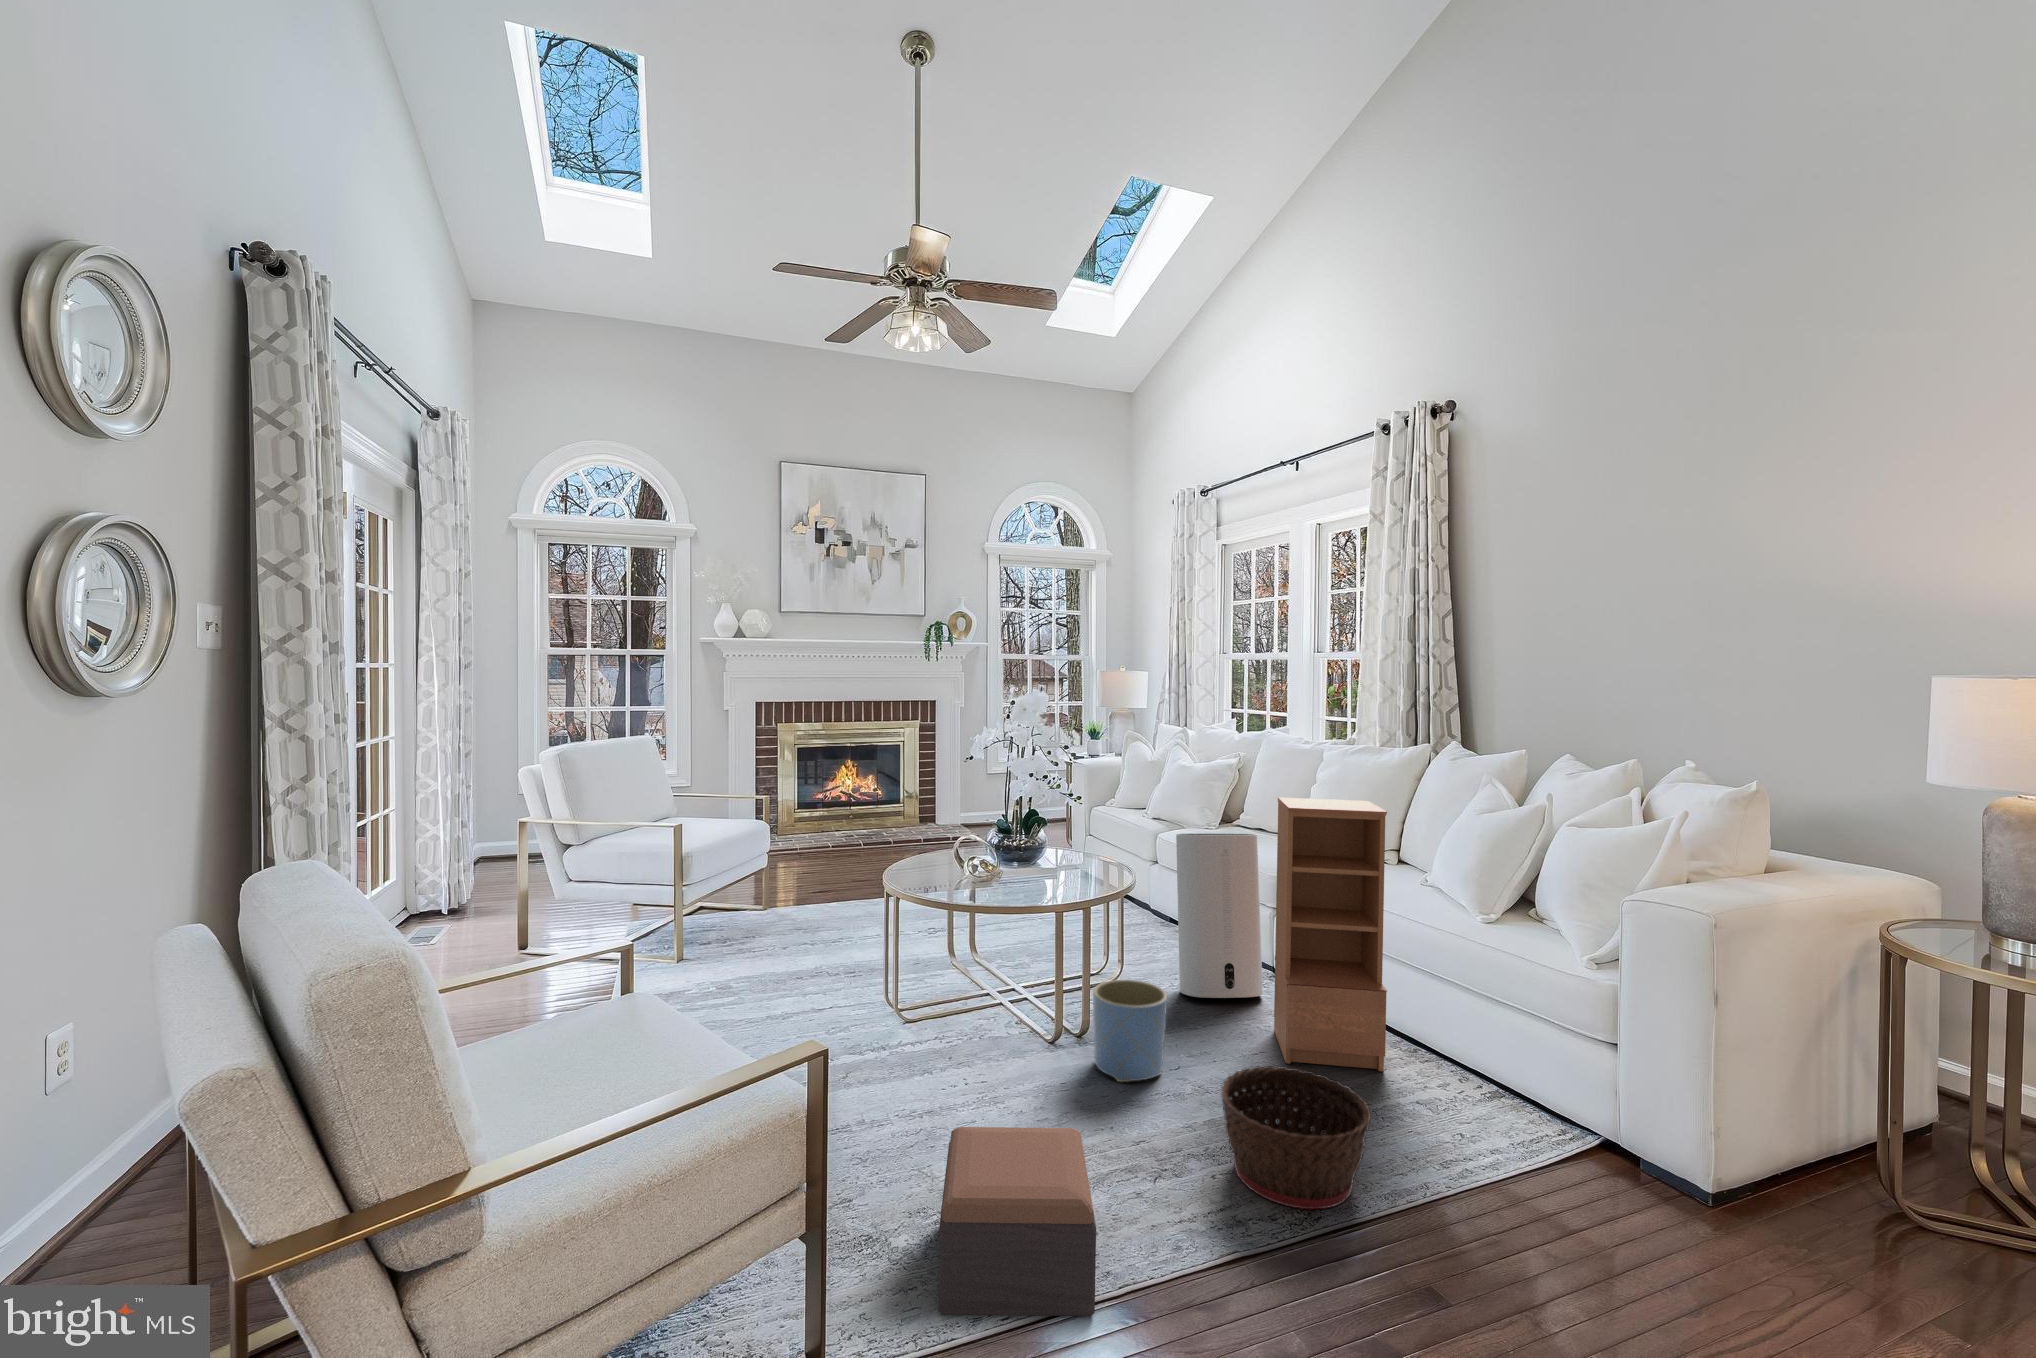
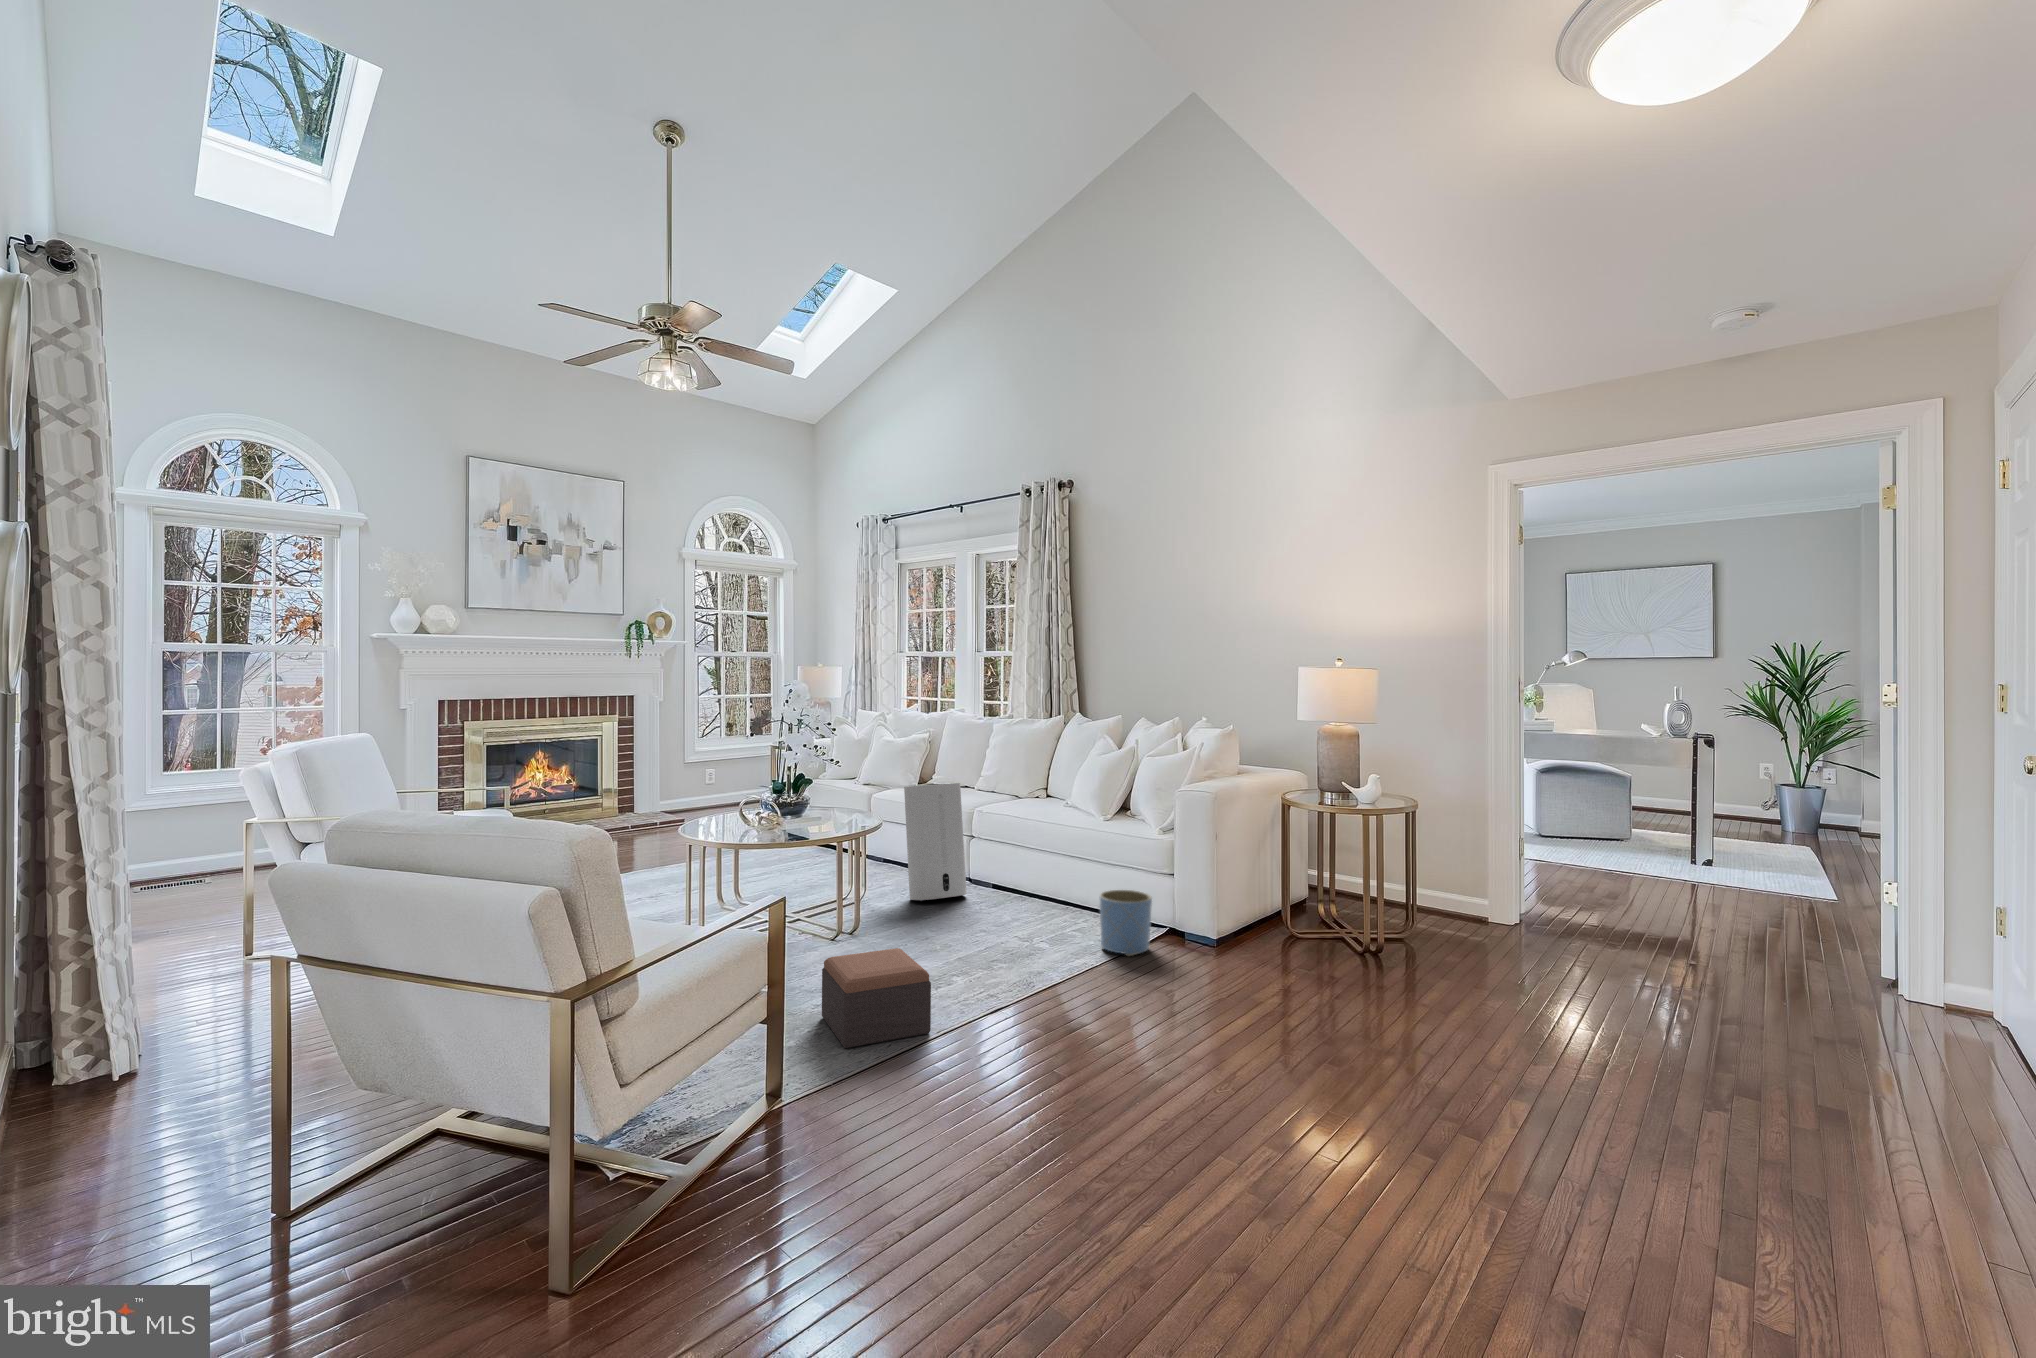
bookcase: present [1274,797,1387,1072] -> none [980,752,1052,925]
planter: present [1093,979,1167,1082] -> present [1100,890,1152,956]
basket: present [1221,1066,1371,1209] -> none [971,911,1056,980]

